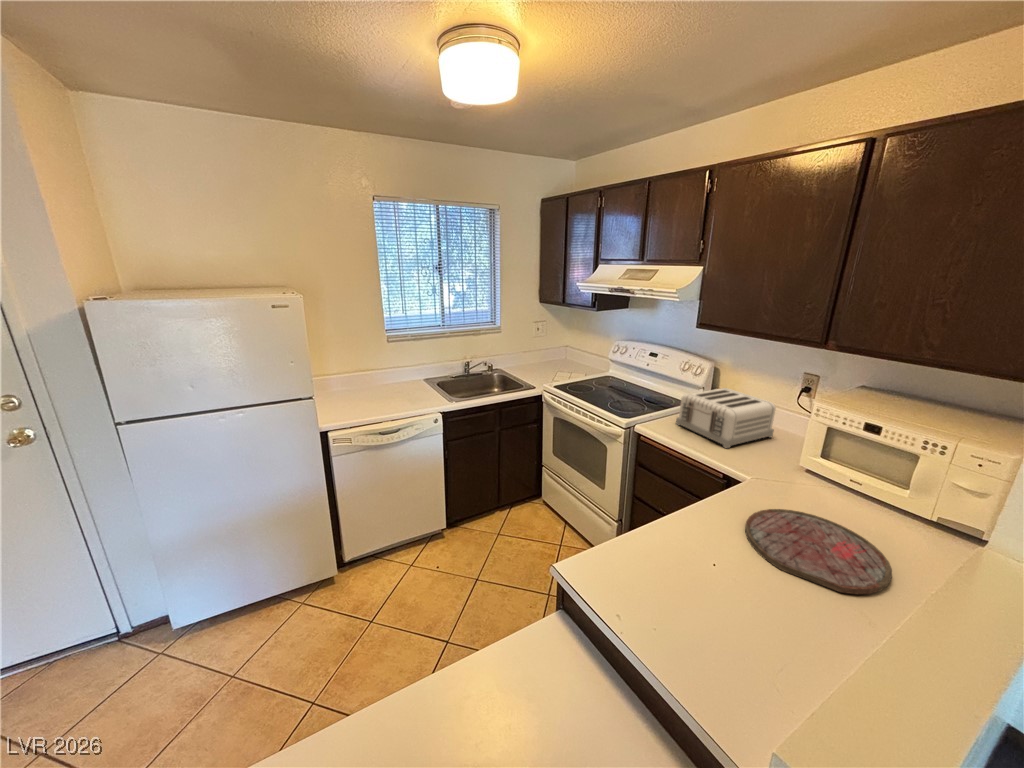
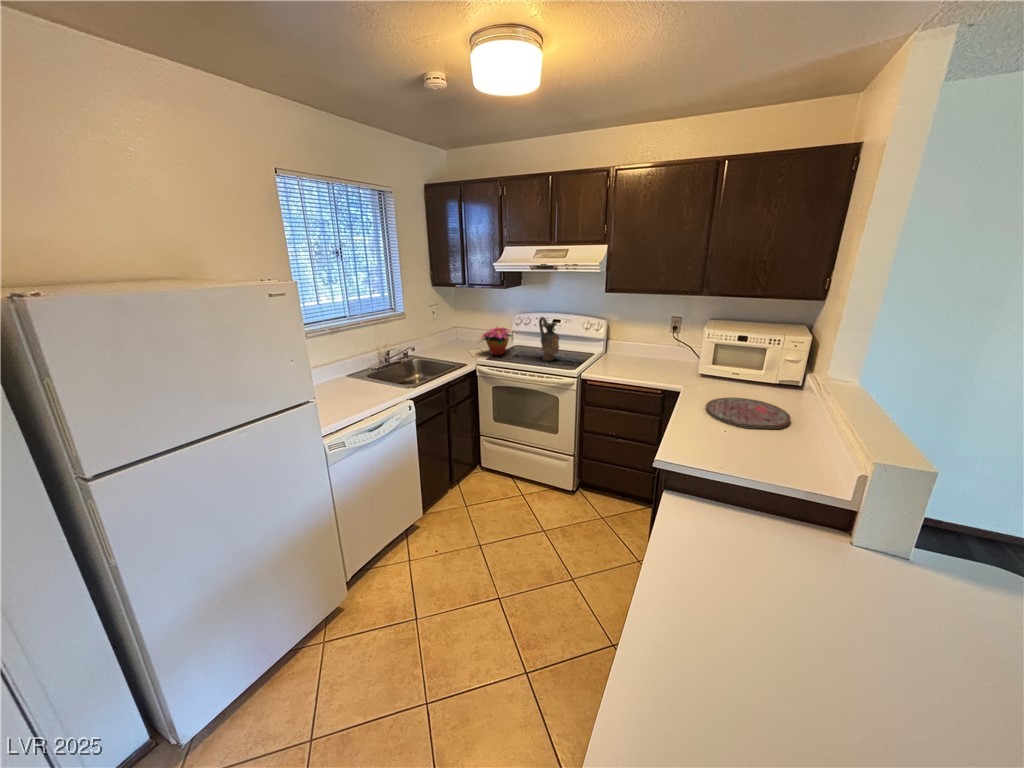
ceramic pitcher: none [617,348,641,401] -> present [539,317,559,361]
flower arrangement: none [556,351,602,383] -> present [481,327,512,355]
toaster: present [676,388,776,448] -> none [602,335,663,375]

